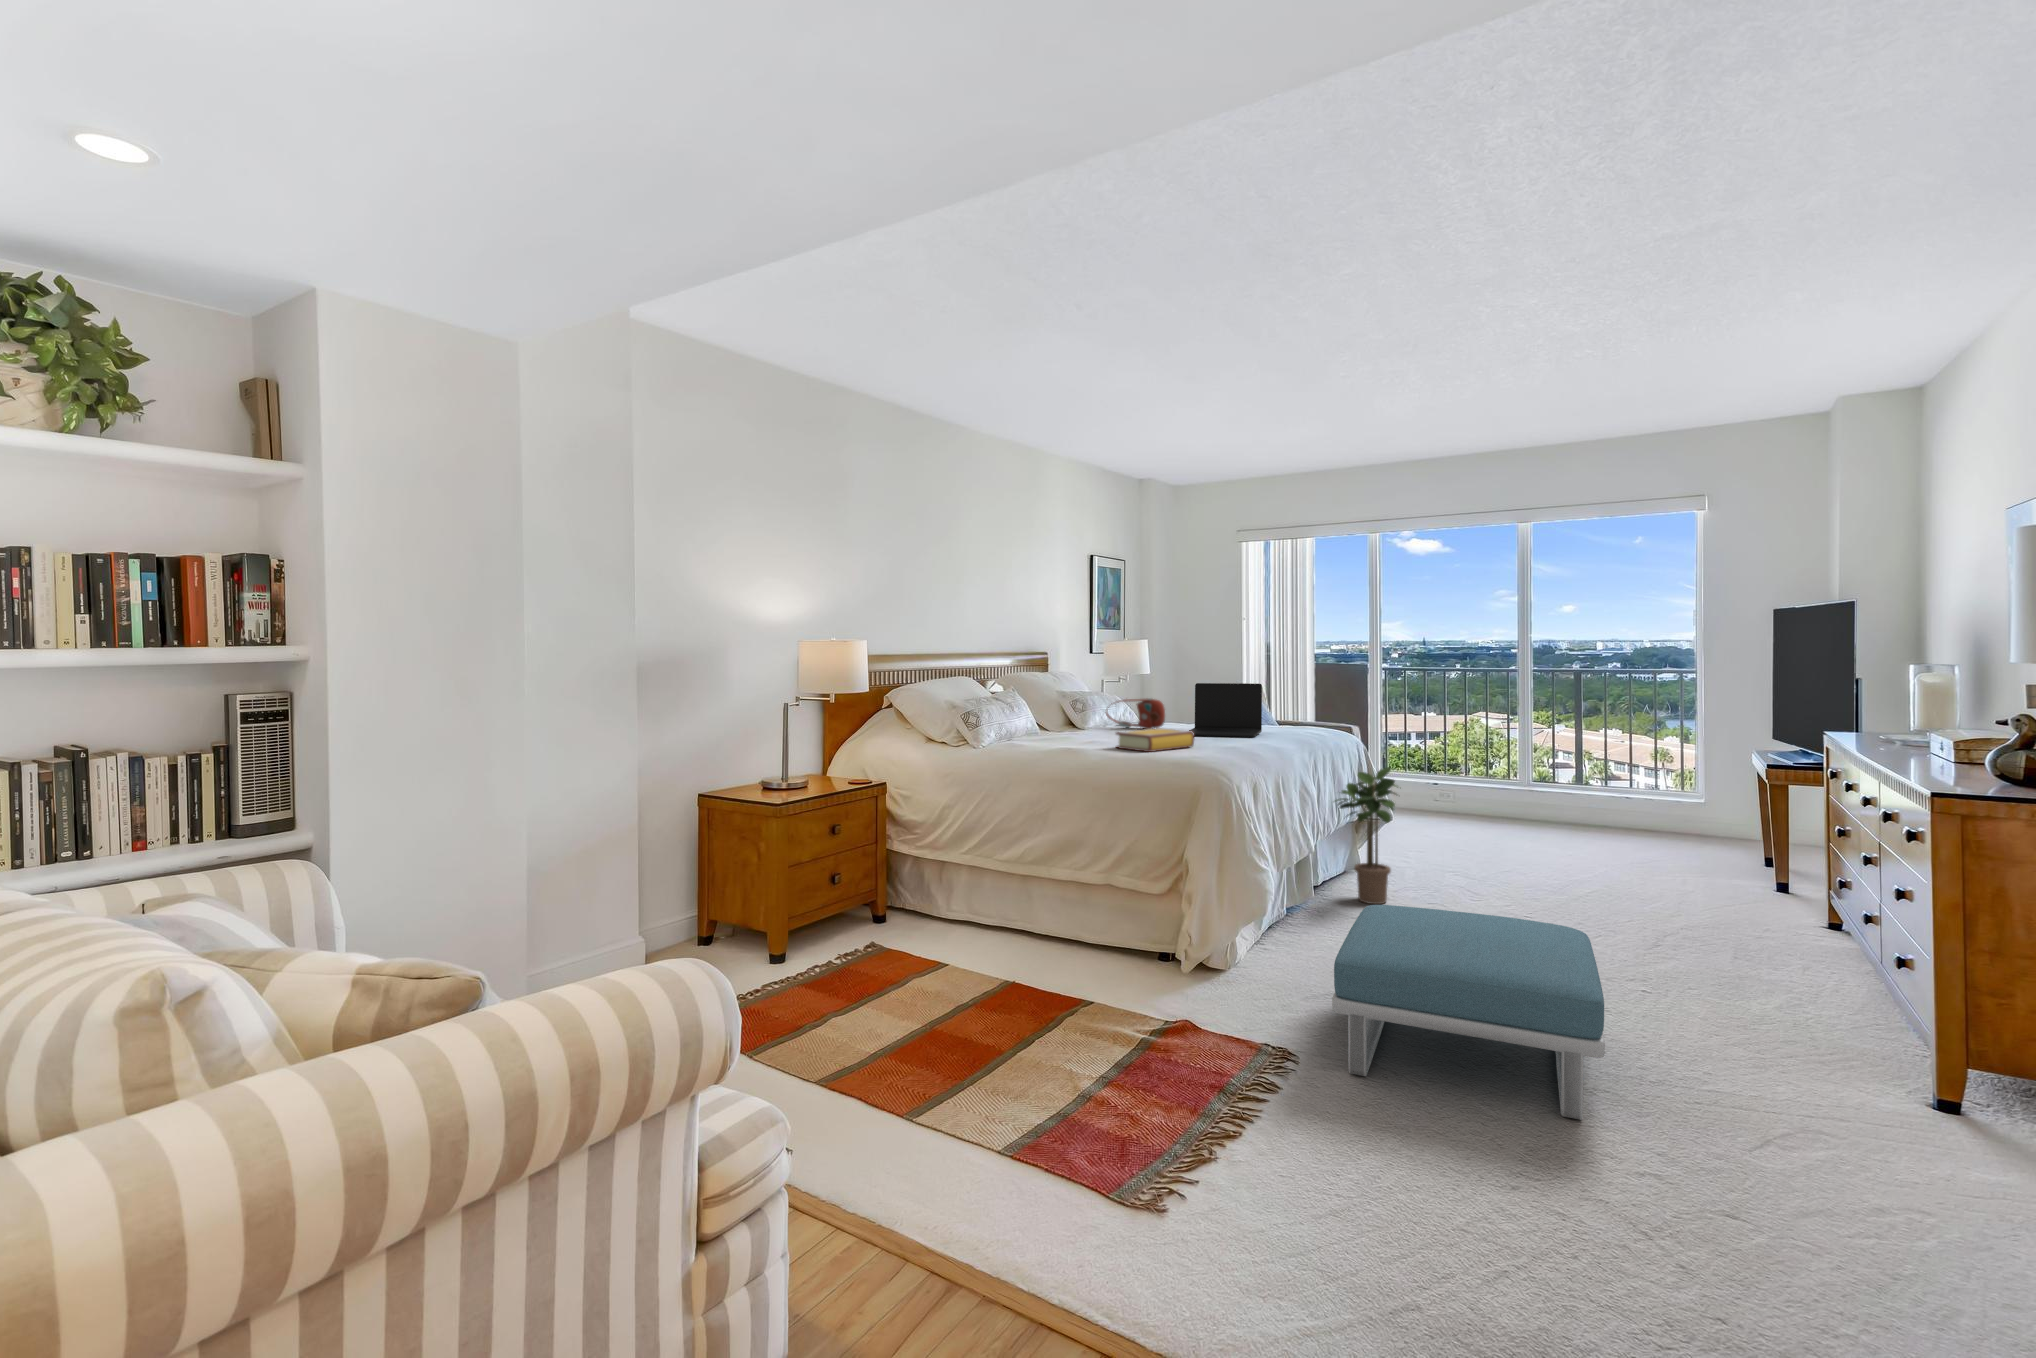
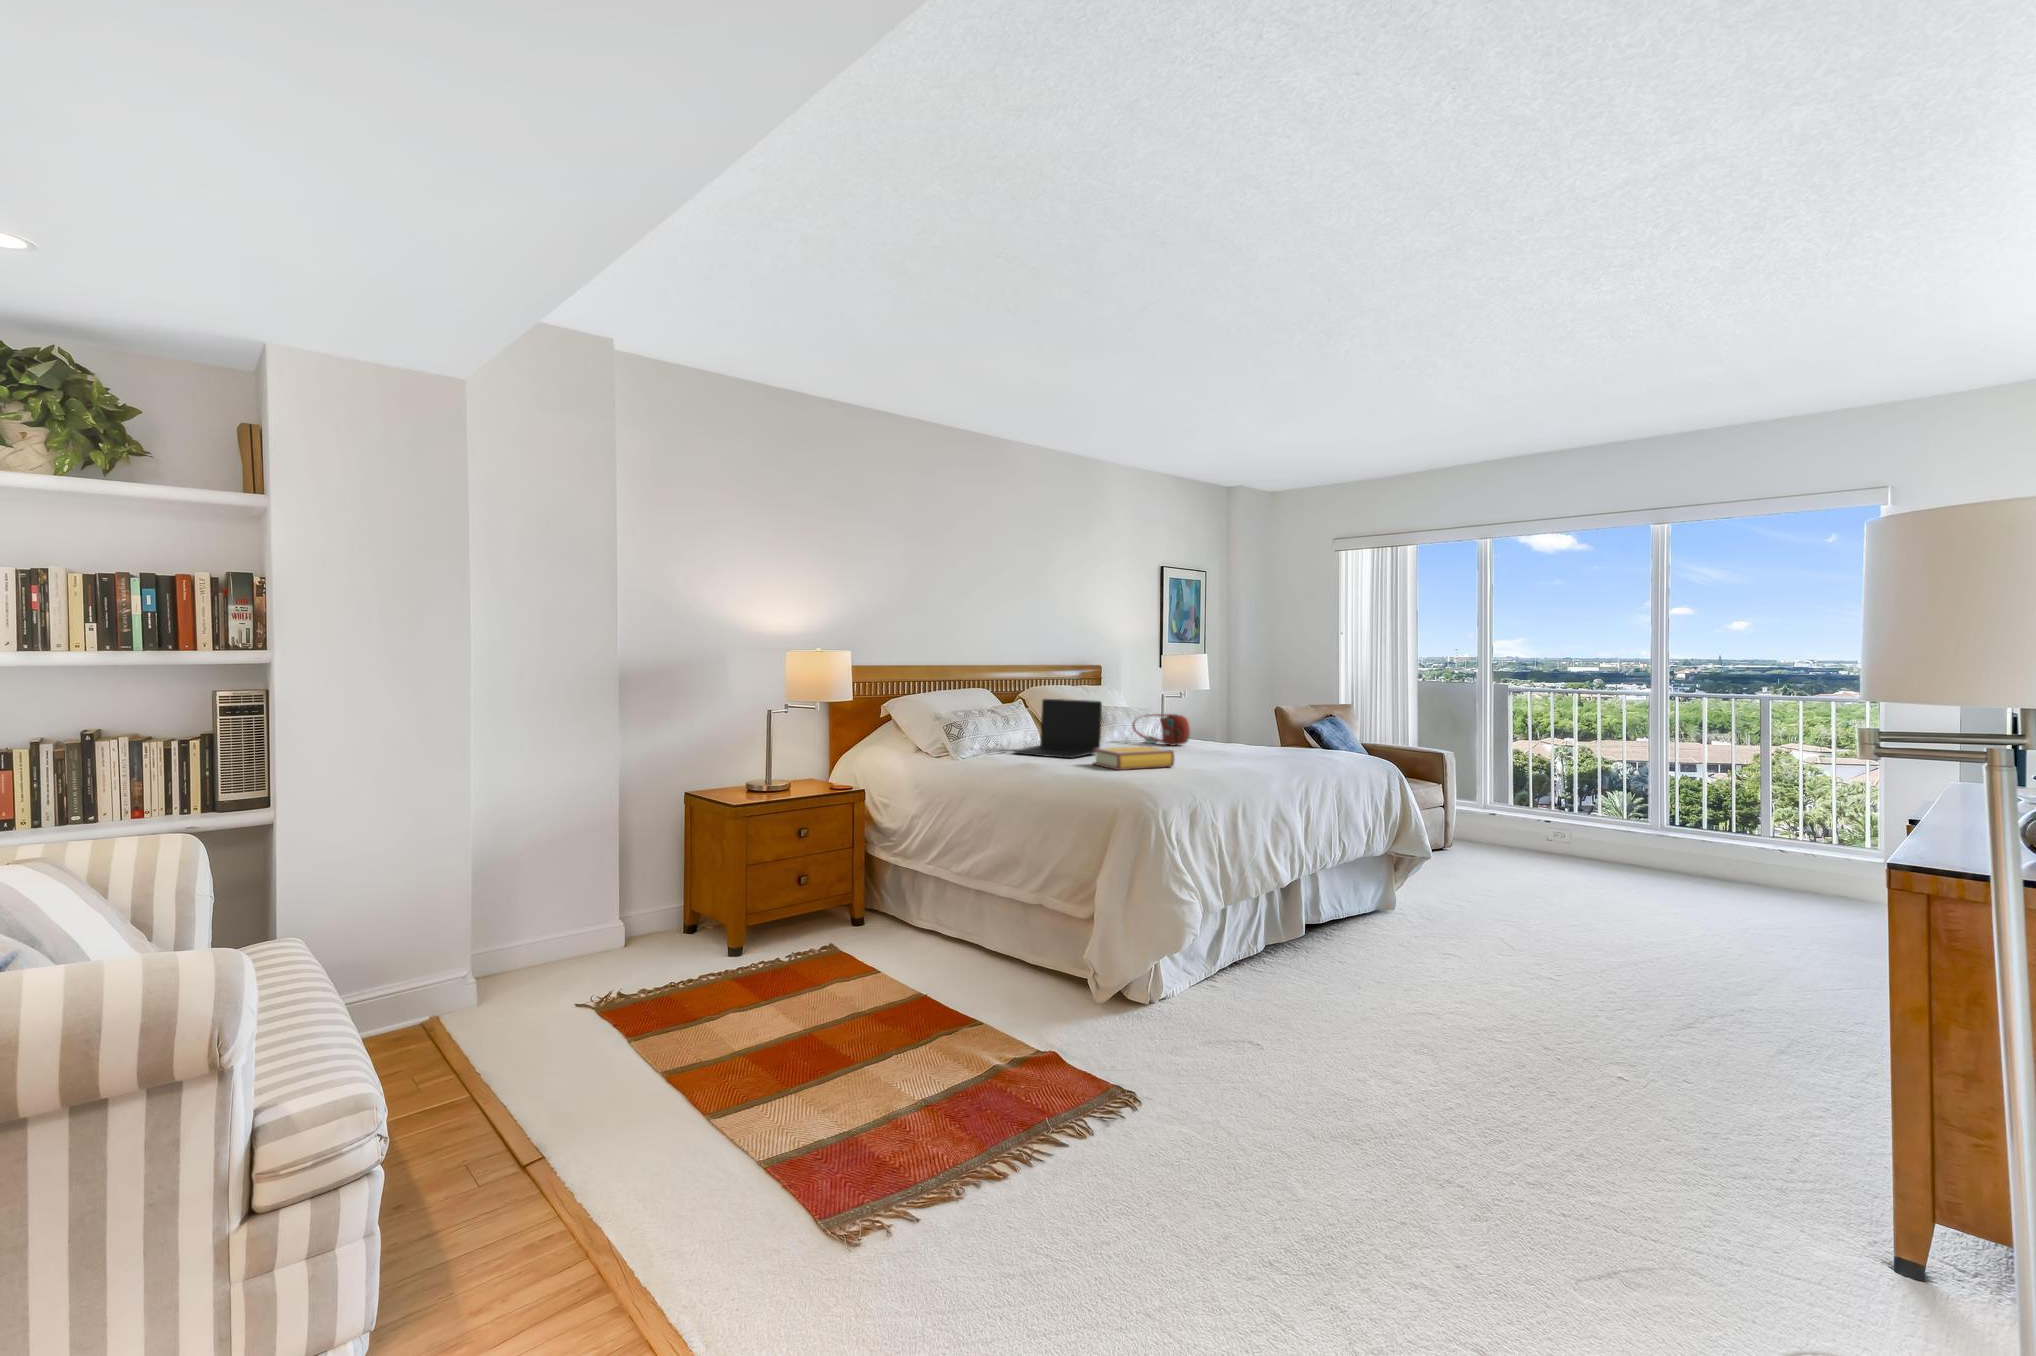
laptop: present [1189,683,1262,738] -> present [1013,699,1102,758]
potted plant: present [1335,767,1398,904] -> none [1332,798,1414,948]
footstool: present [1332,905,1605,1120] -> none [1174,949,1506,1216]

